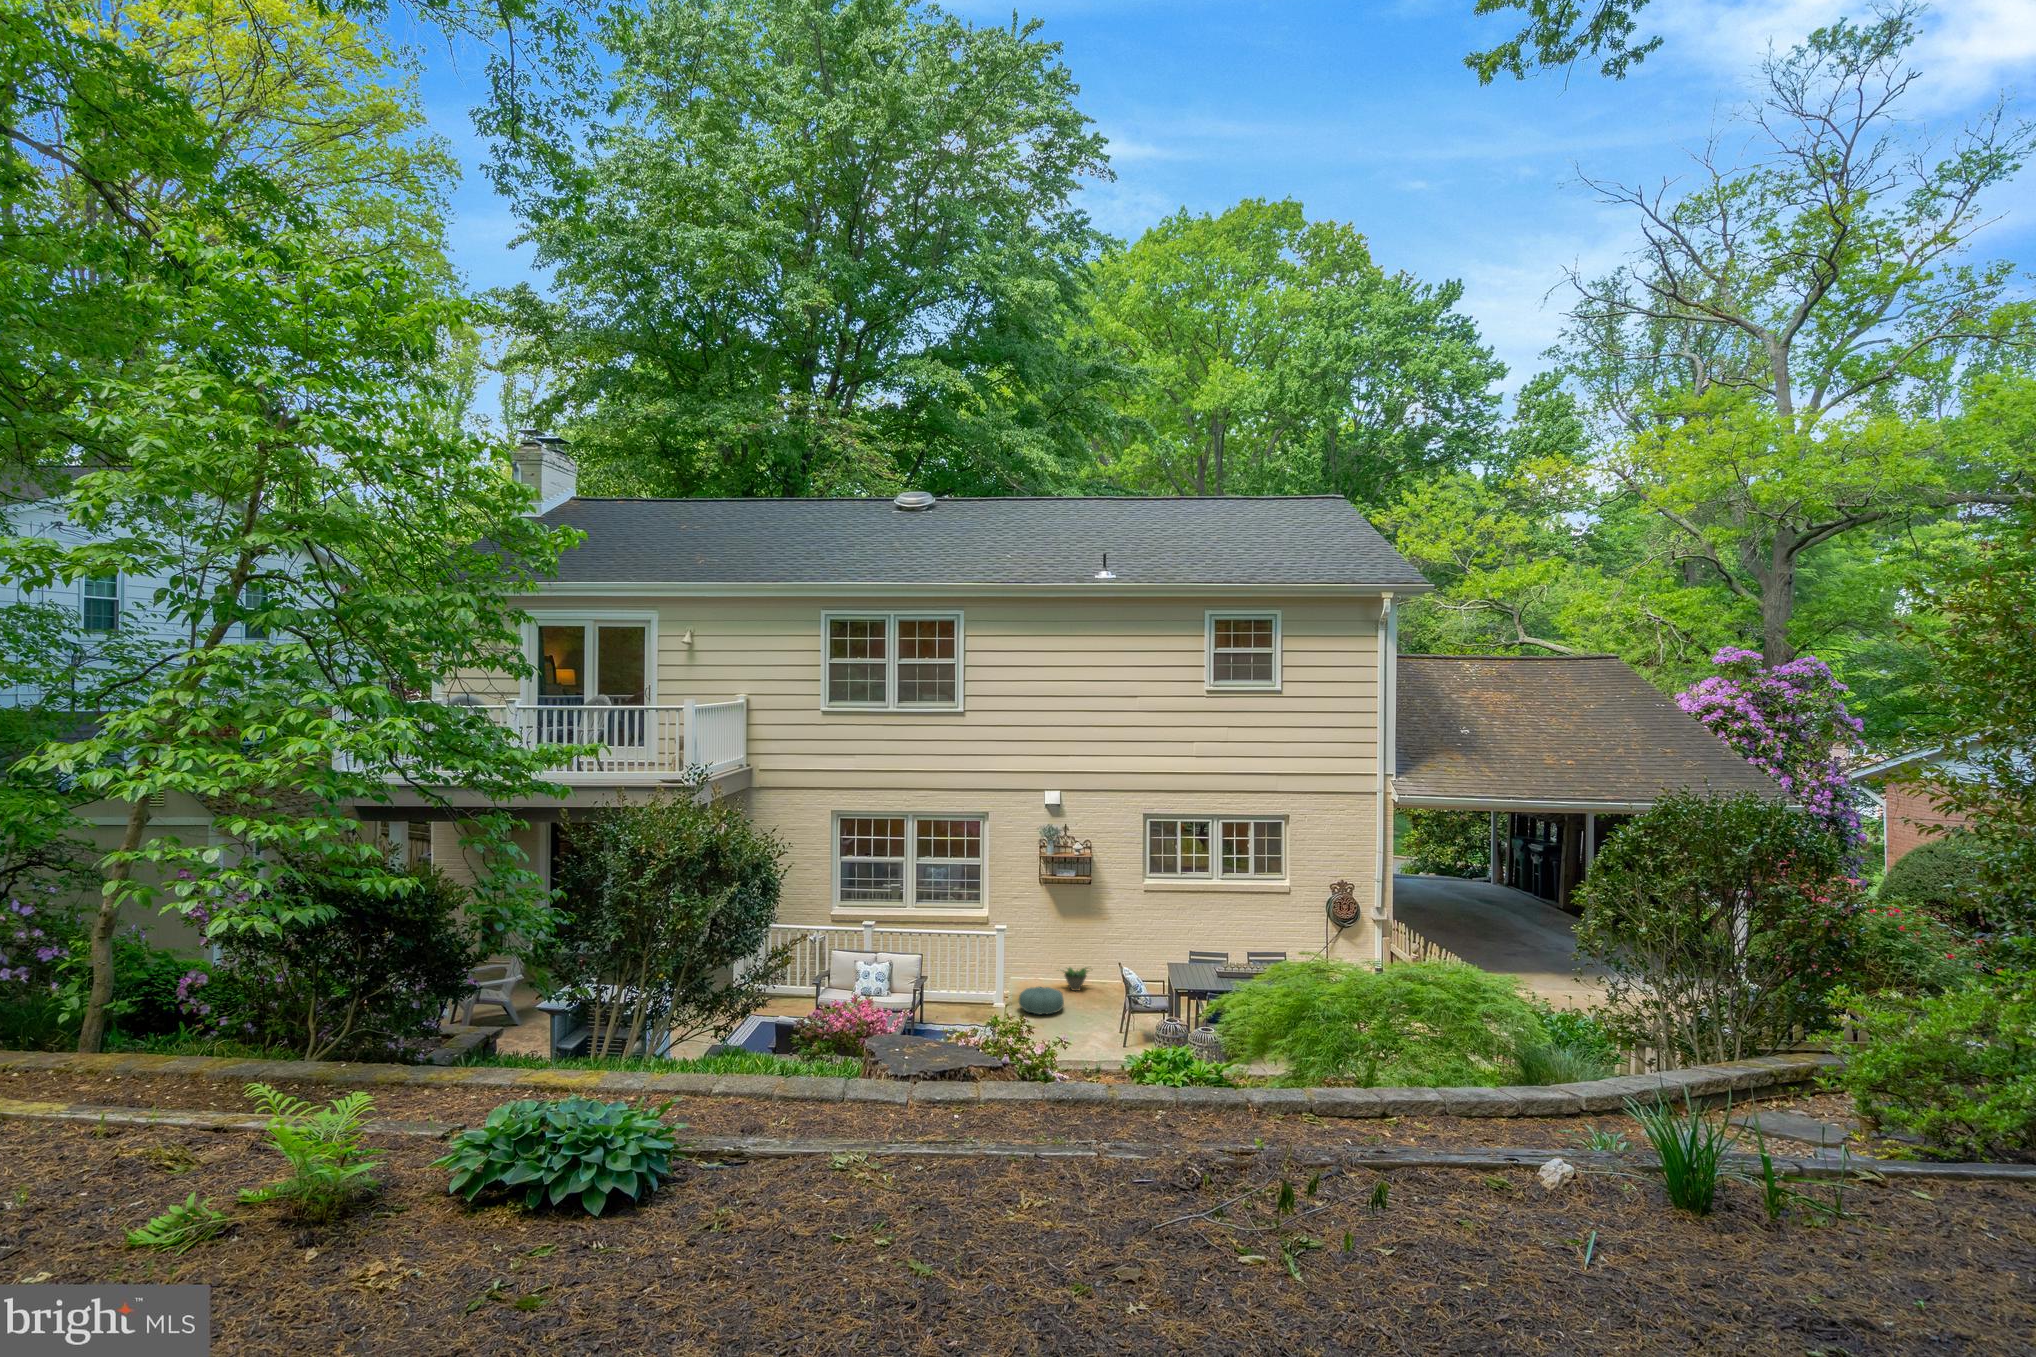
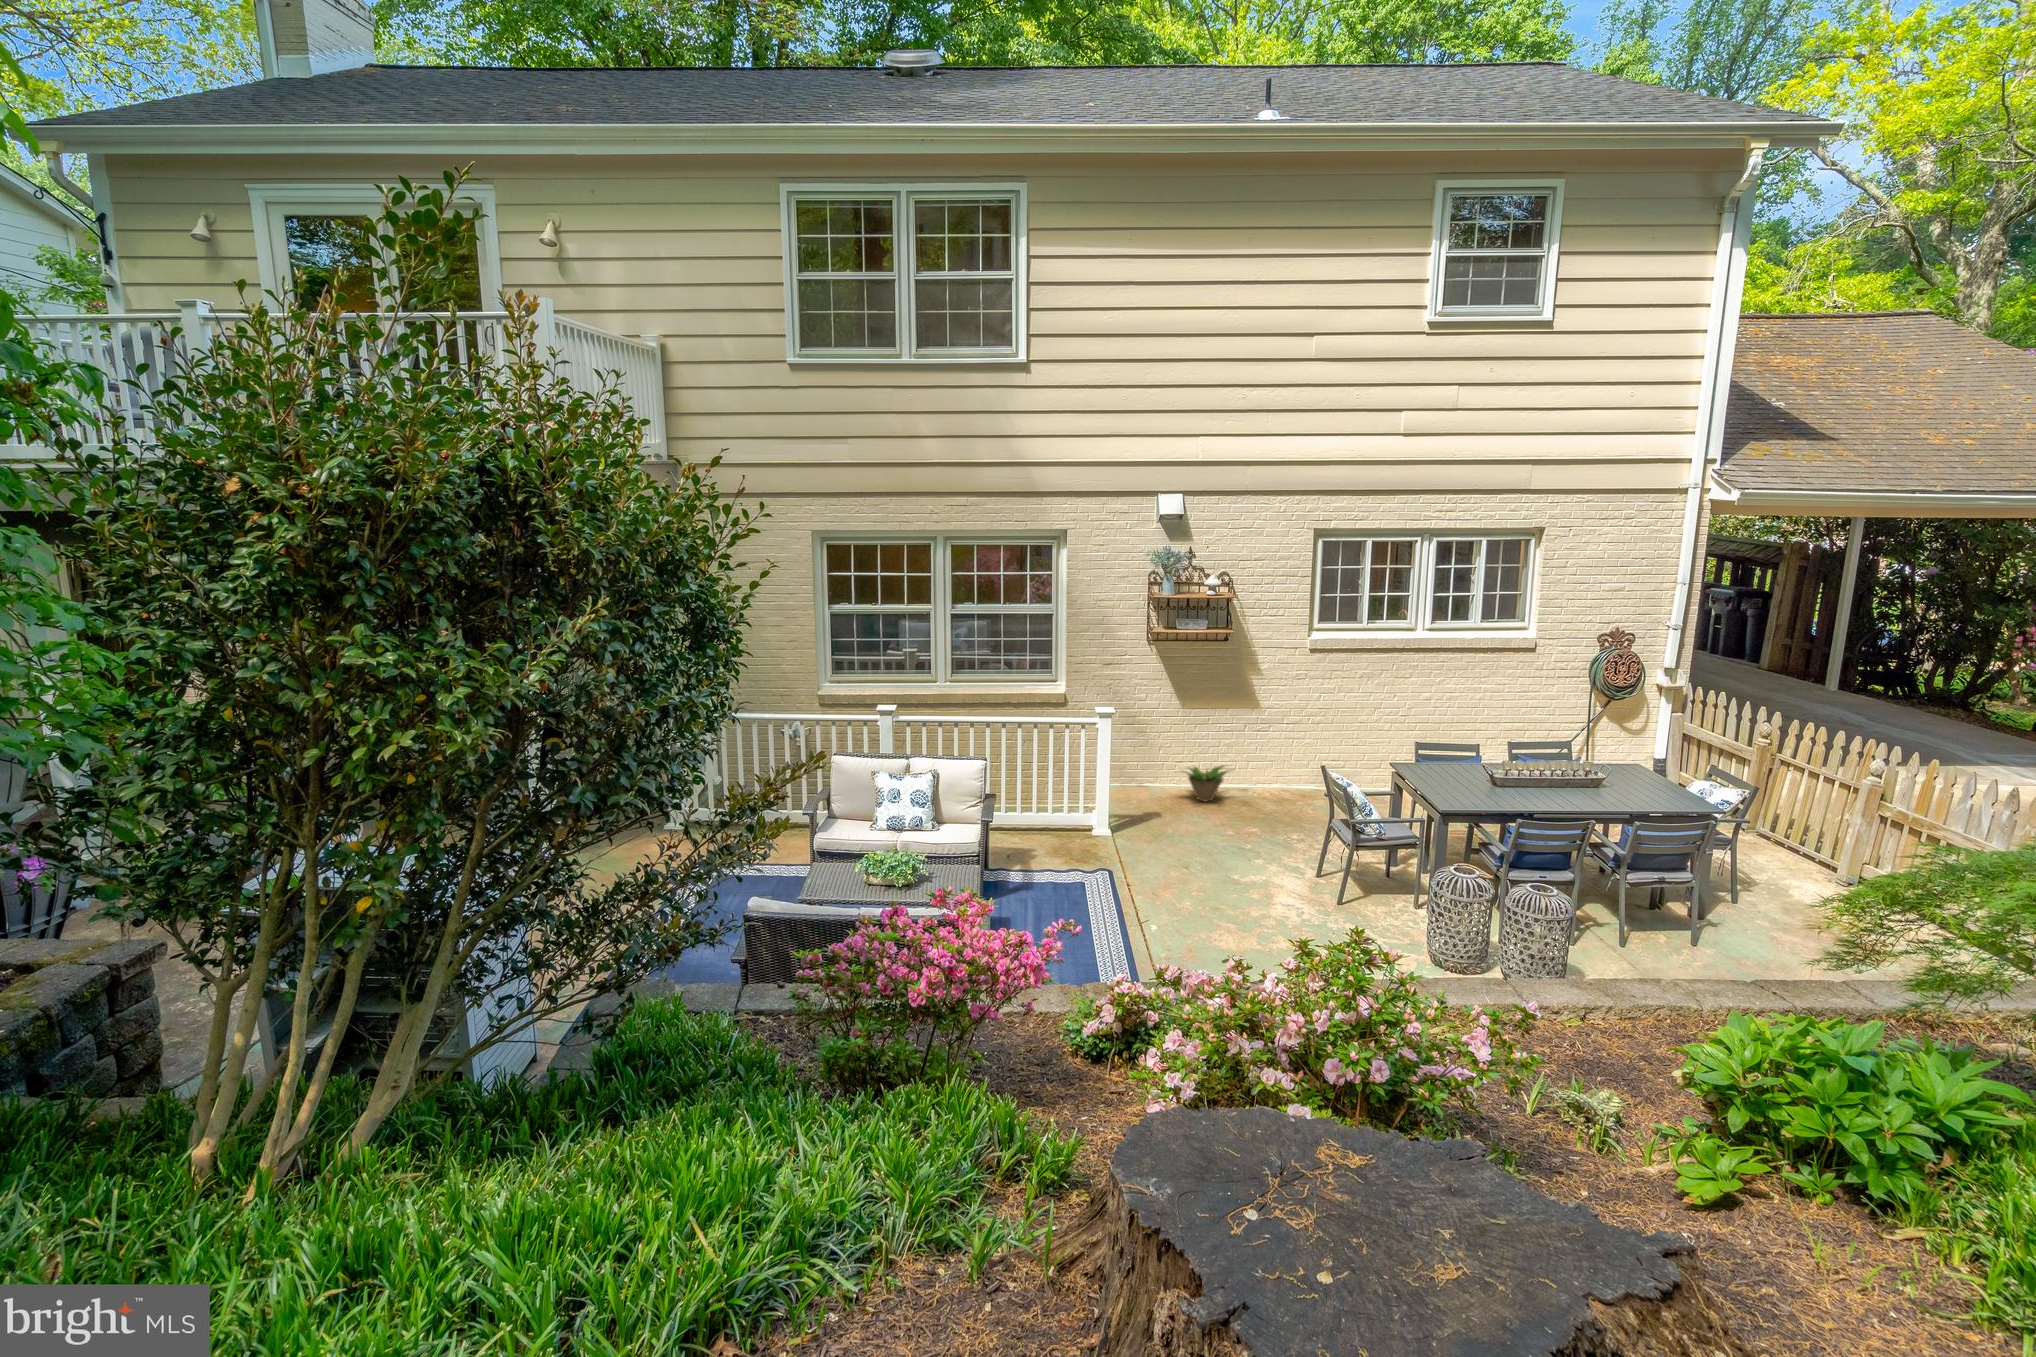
pouf: present [1019,987,1064,1015] -> none [1135,800,1208,845]

